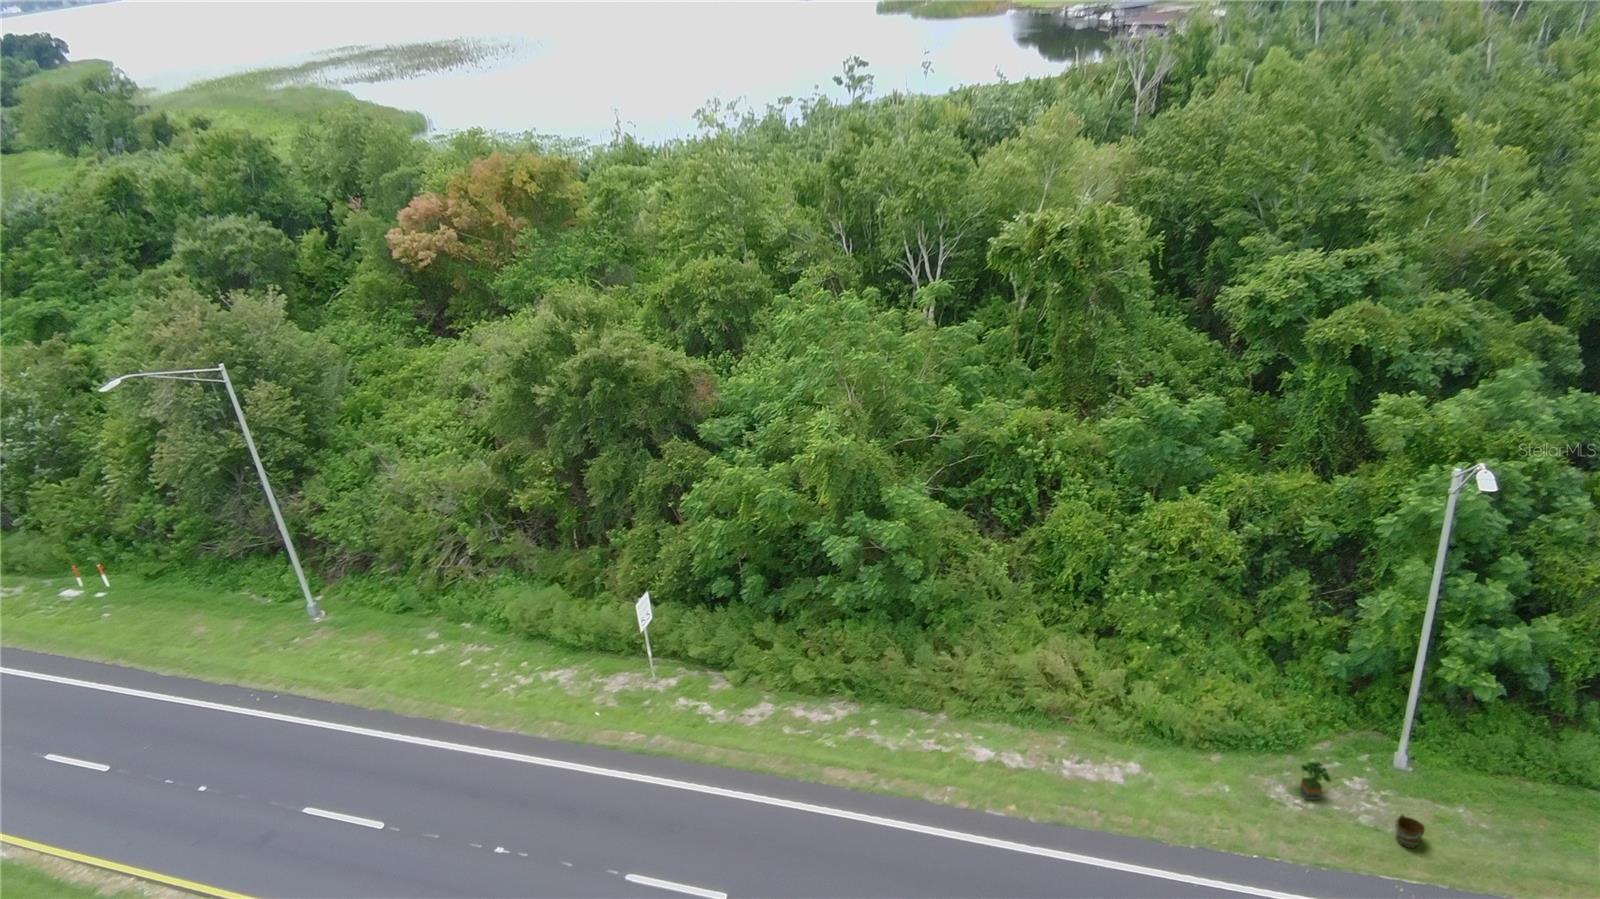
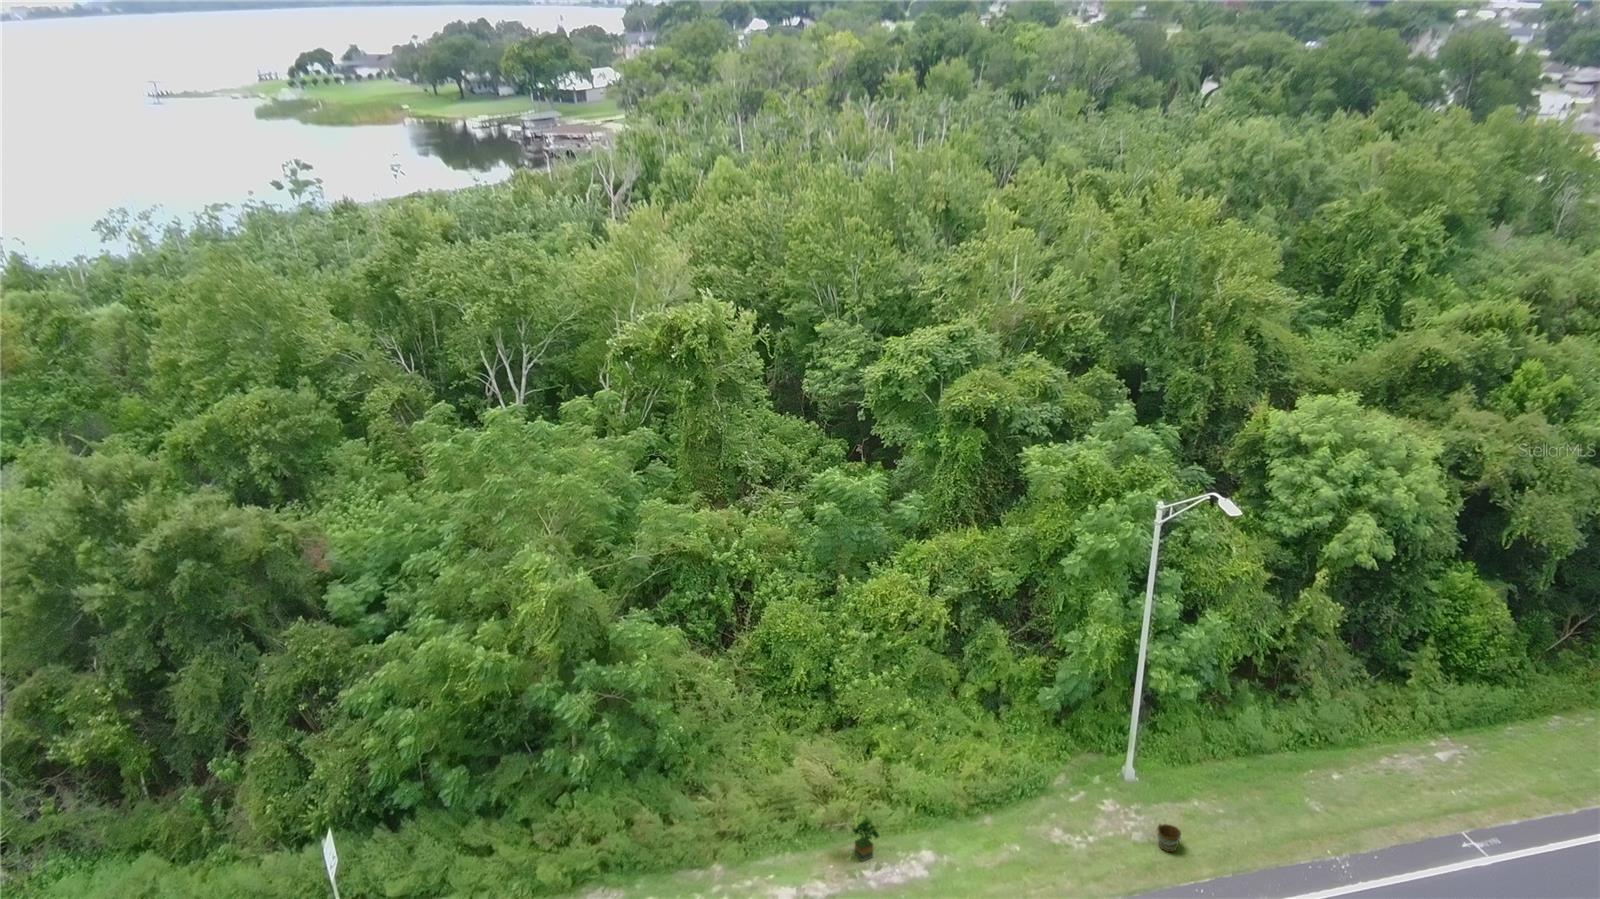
potted tree: present [1300,762,1330,800] -> present [852,821,879,861]

